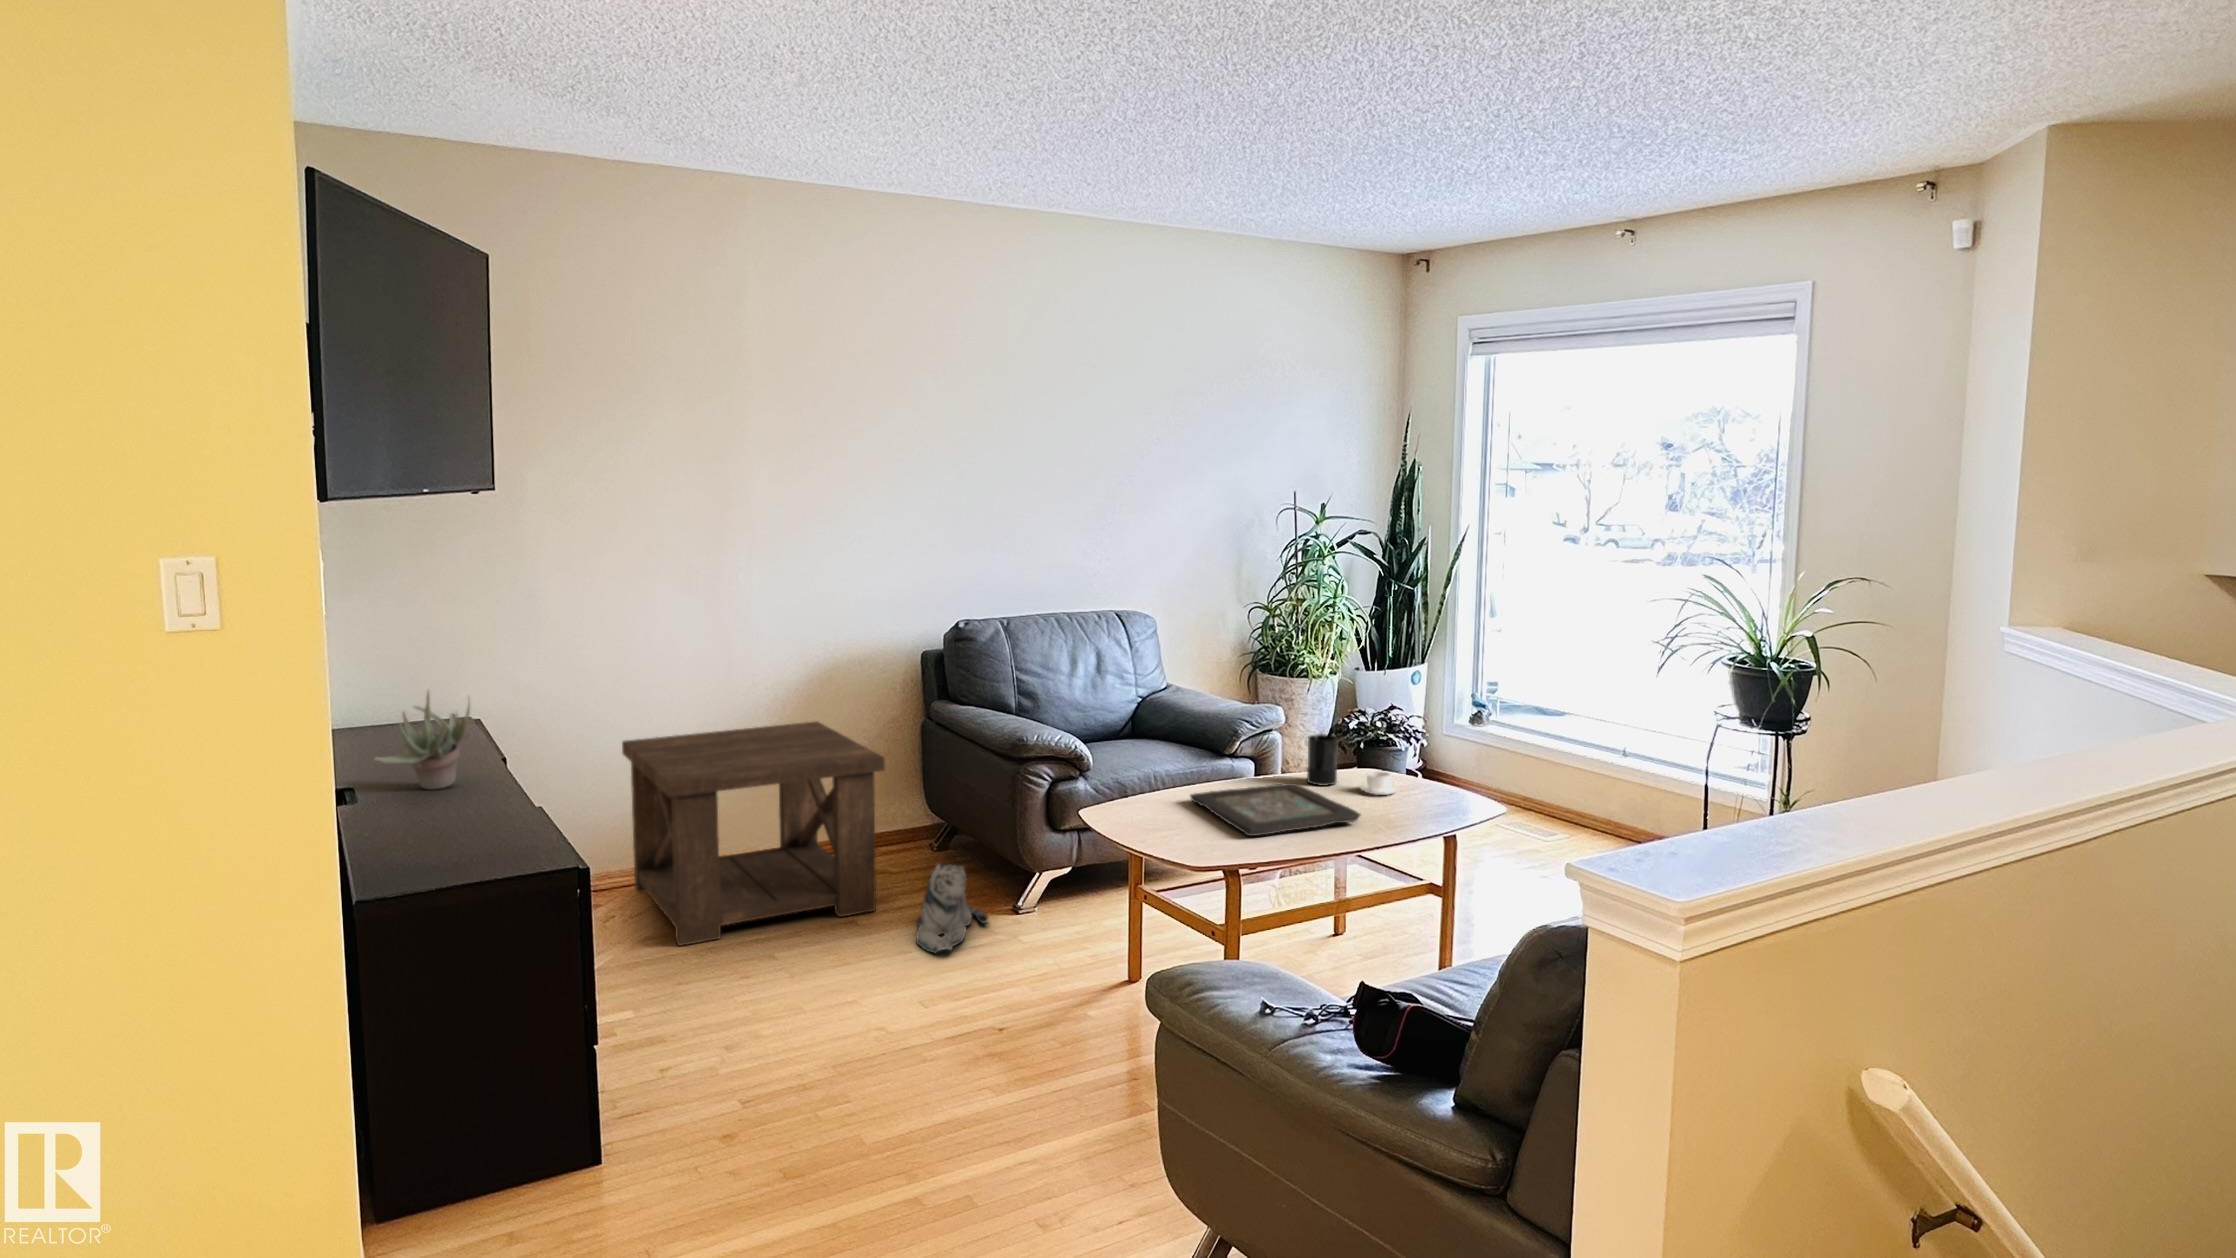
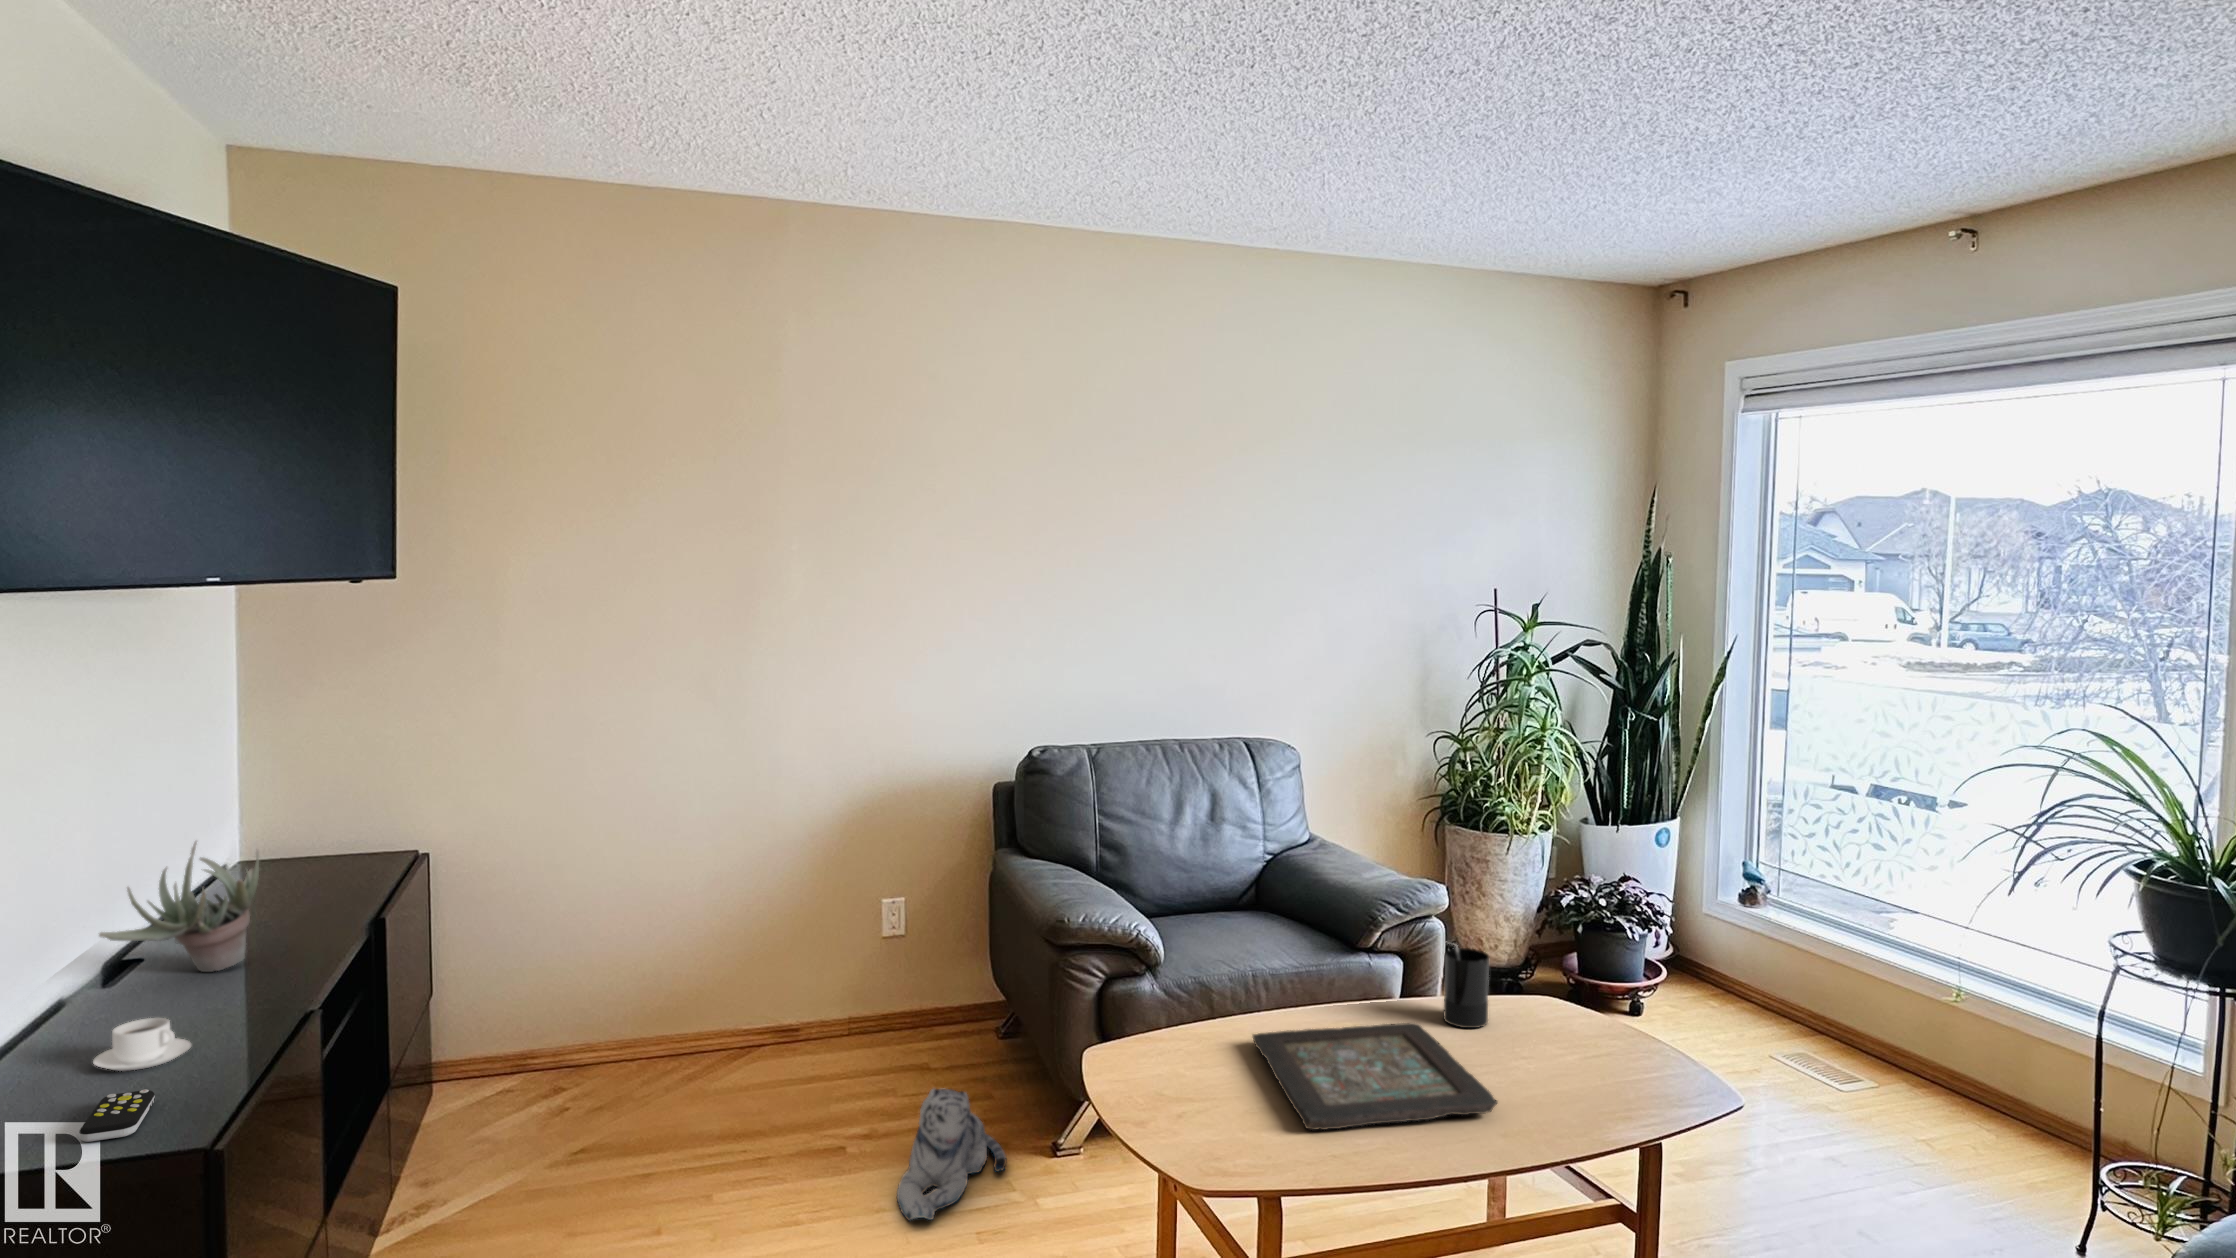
side table: present [622,722,885,946] -> none [594,866,890,1169]
coffee cup: present [1360,771,1399,795] -> present [93,1018,191,1071]
remote control: none [489,839,534,865] -> present [79,1089,155,1142]

